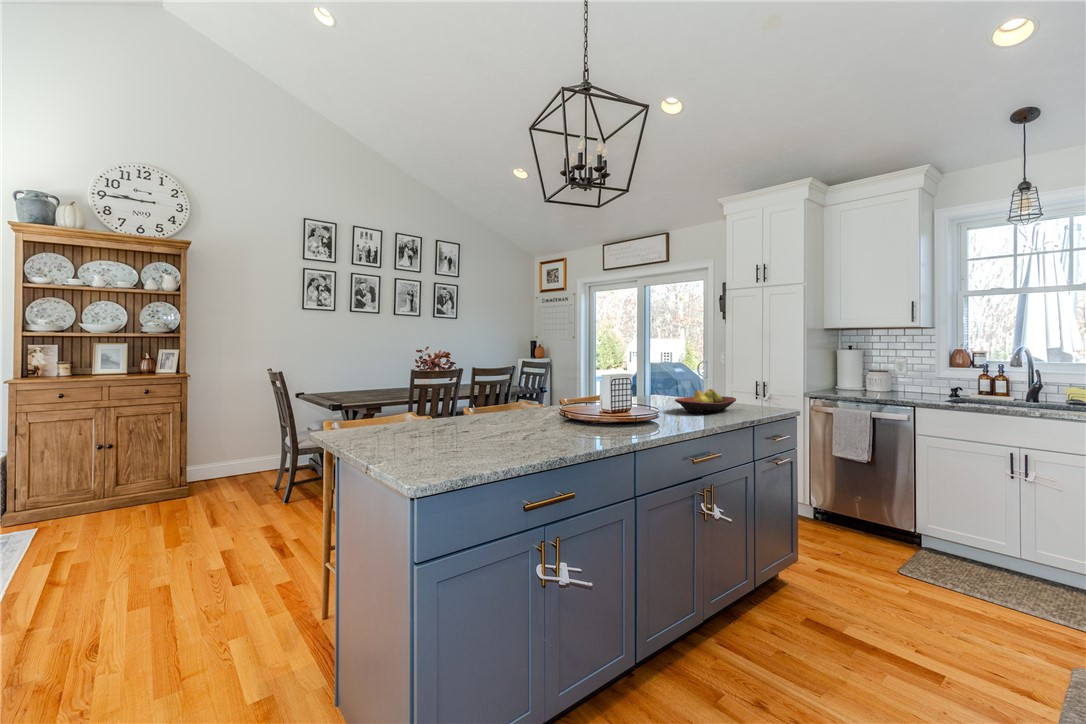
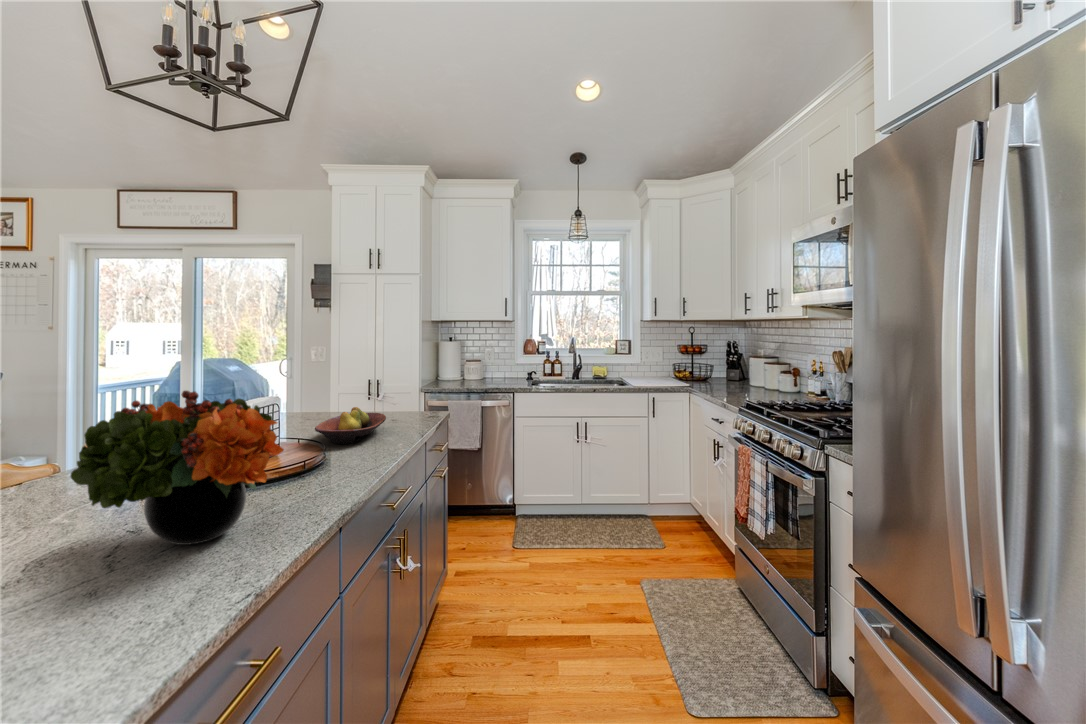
flower arrangement: none [521,350,619,435] -> present [71,391,284,545]

